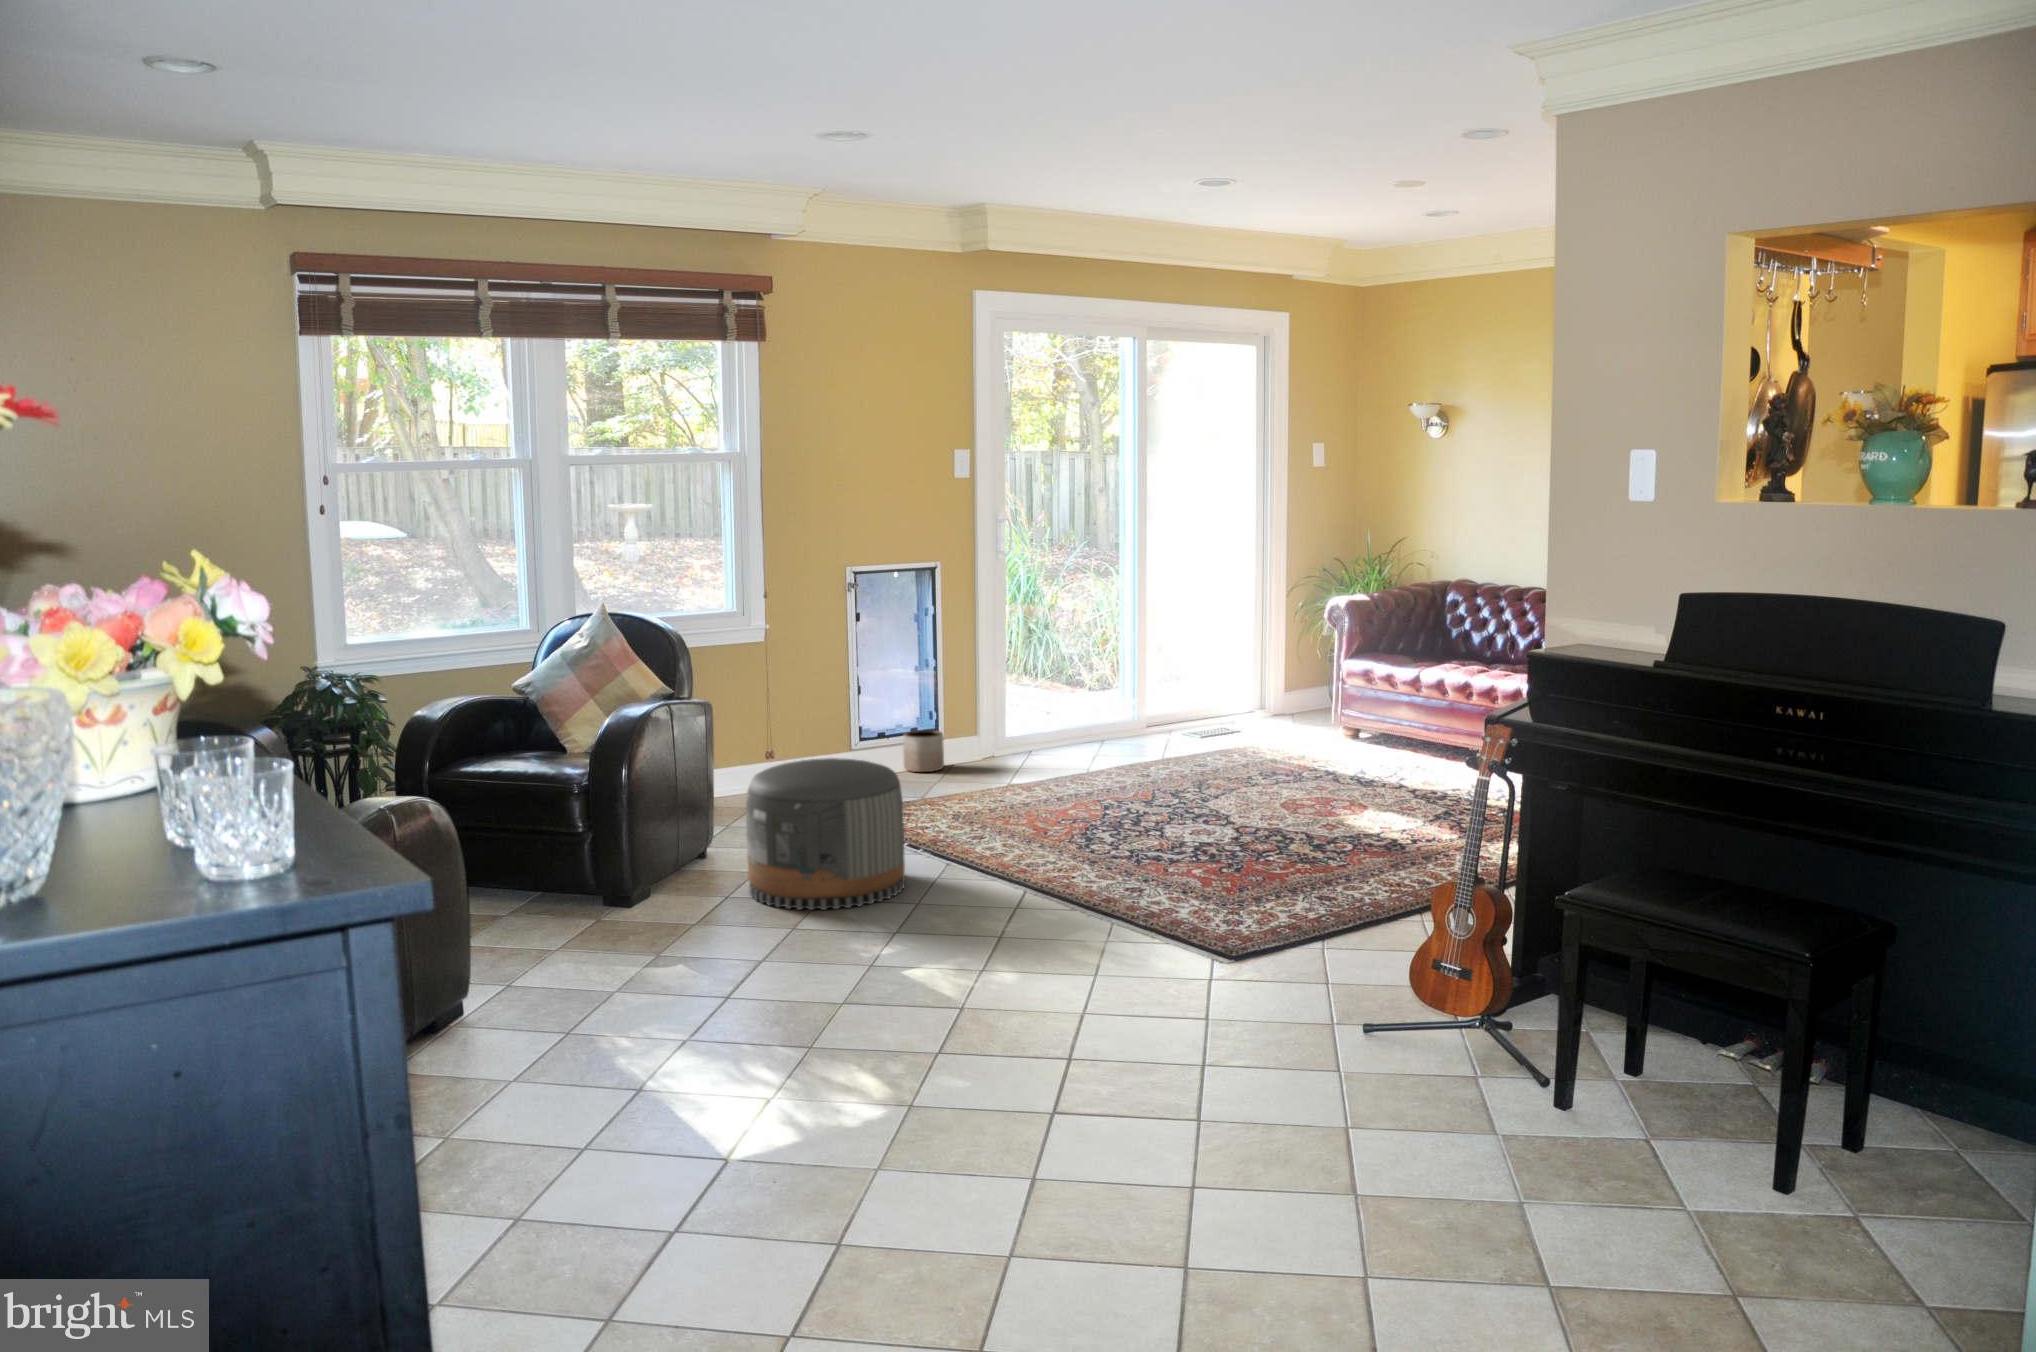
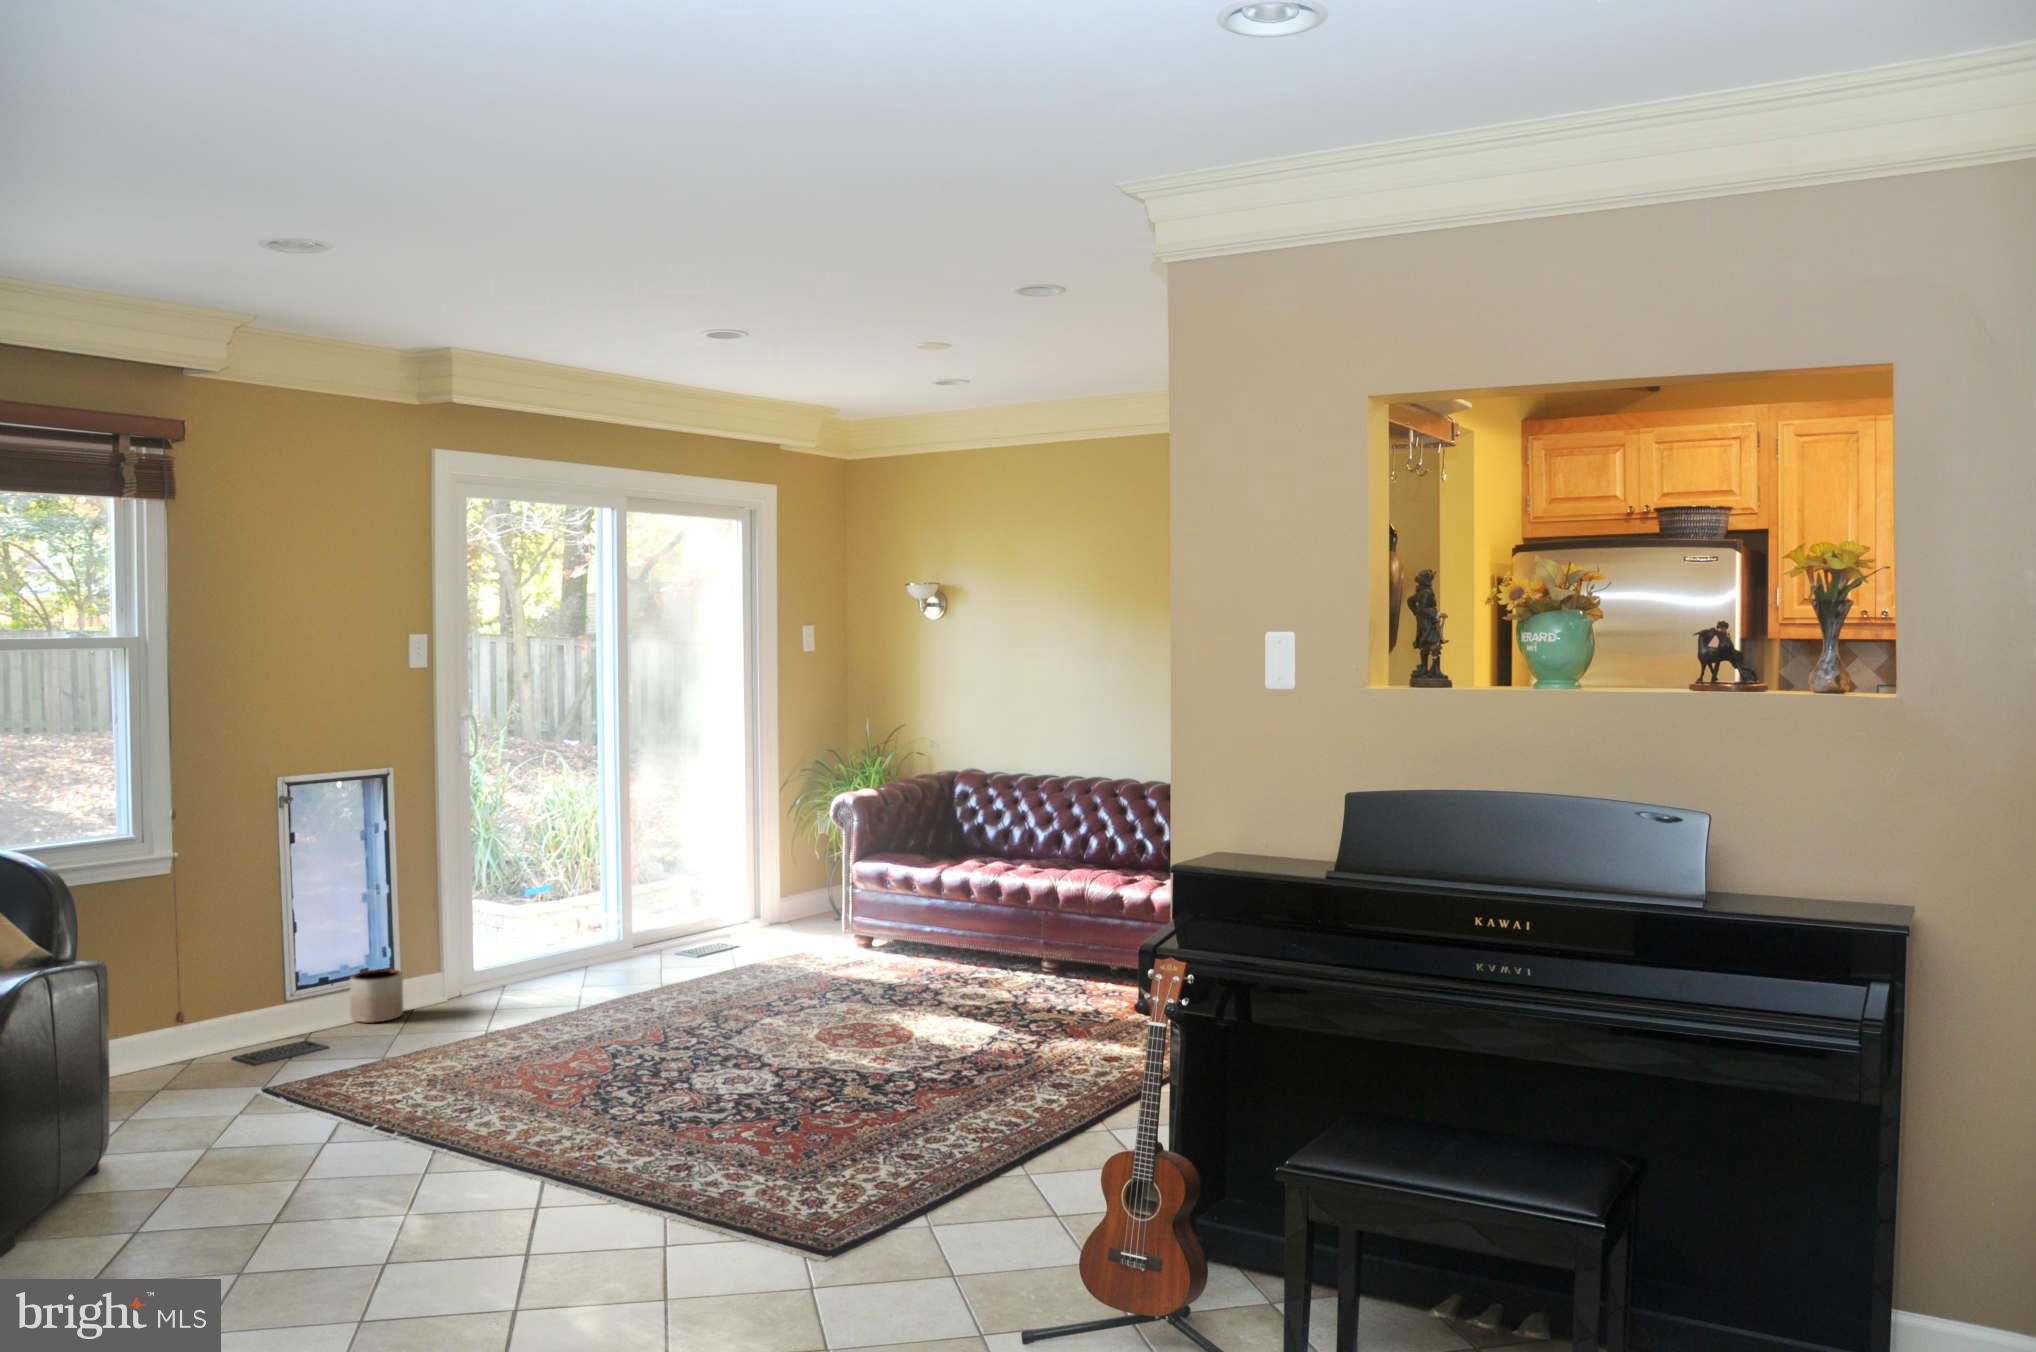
pouf: present [746,758,905,910] -> none [147,1033,377,1251]

